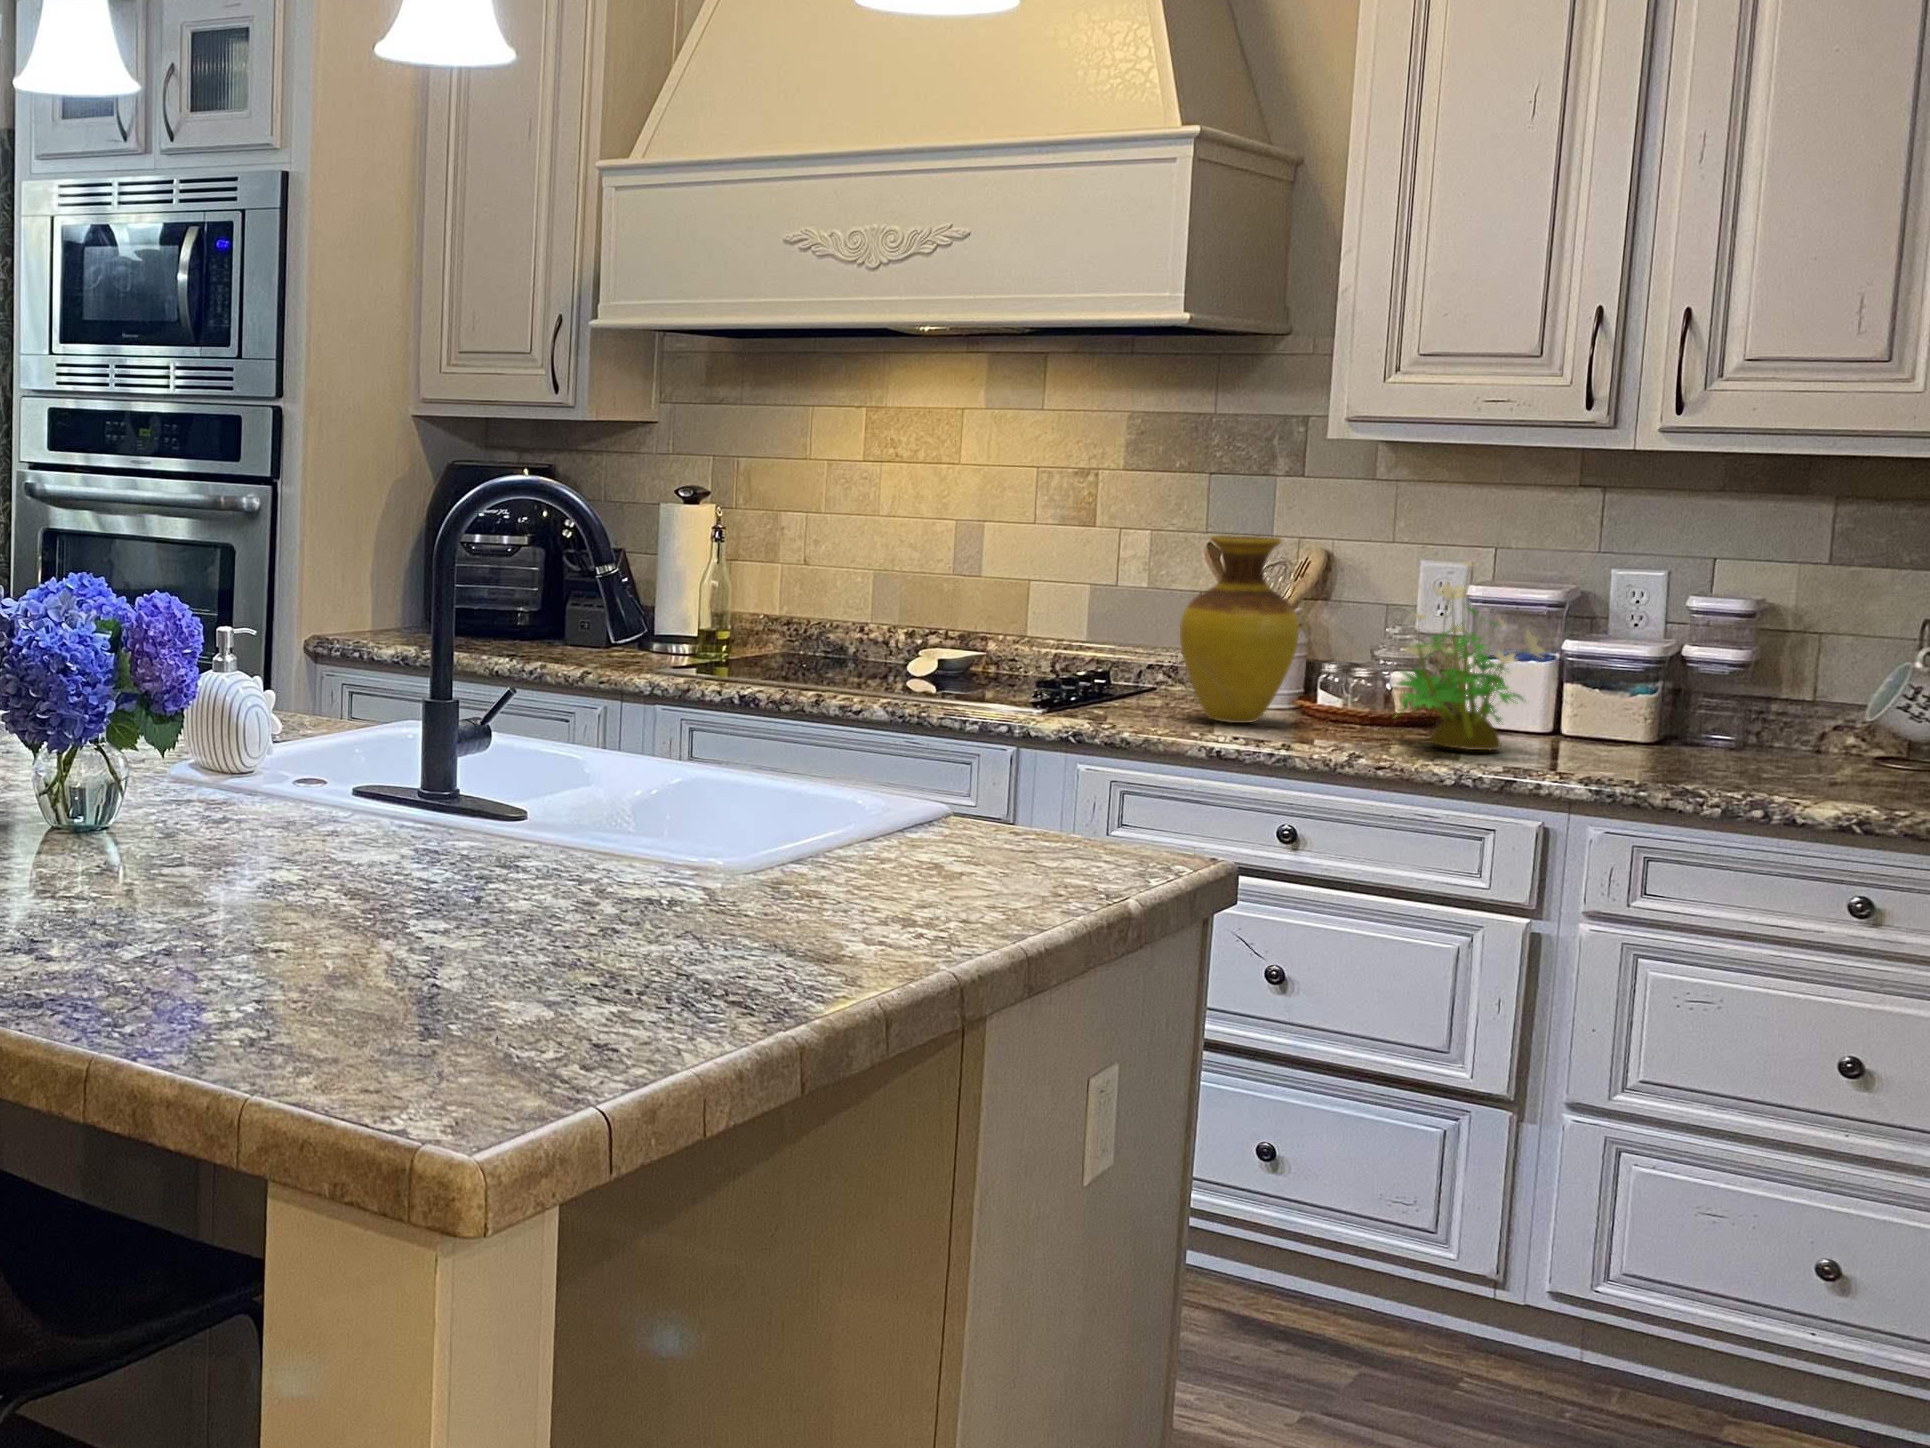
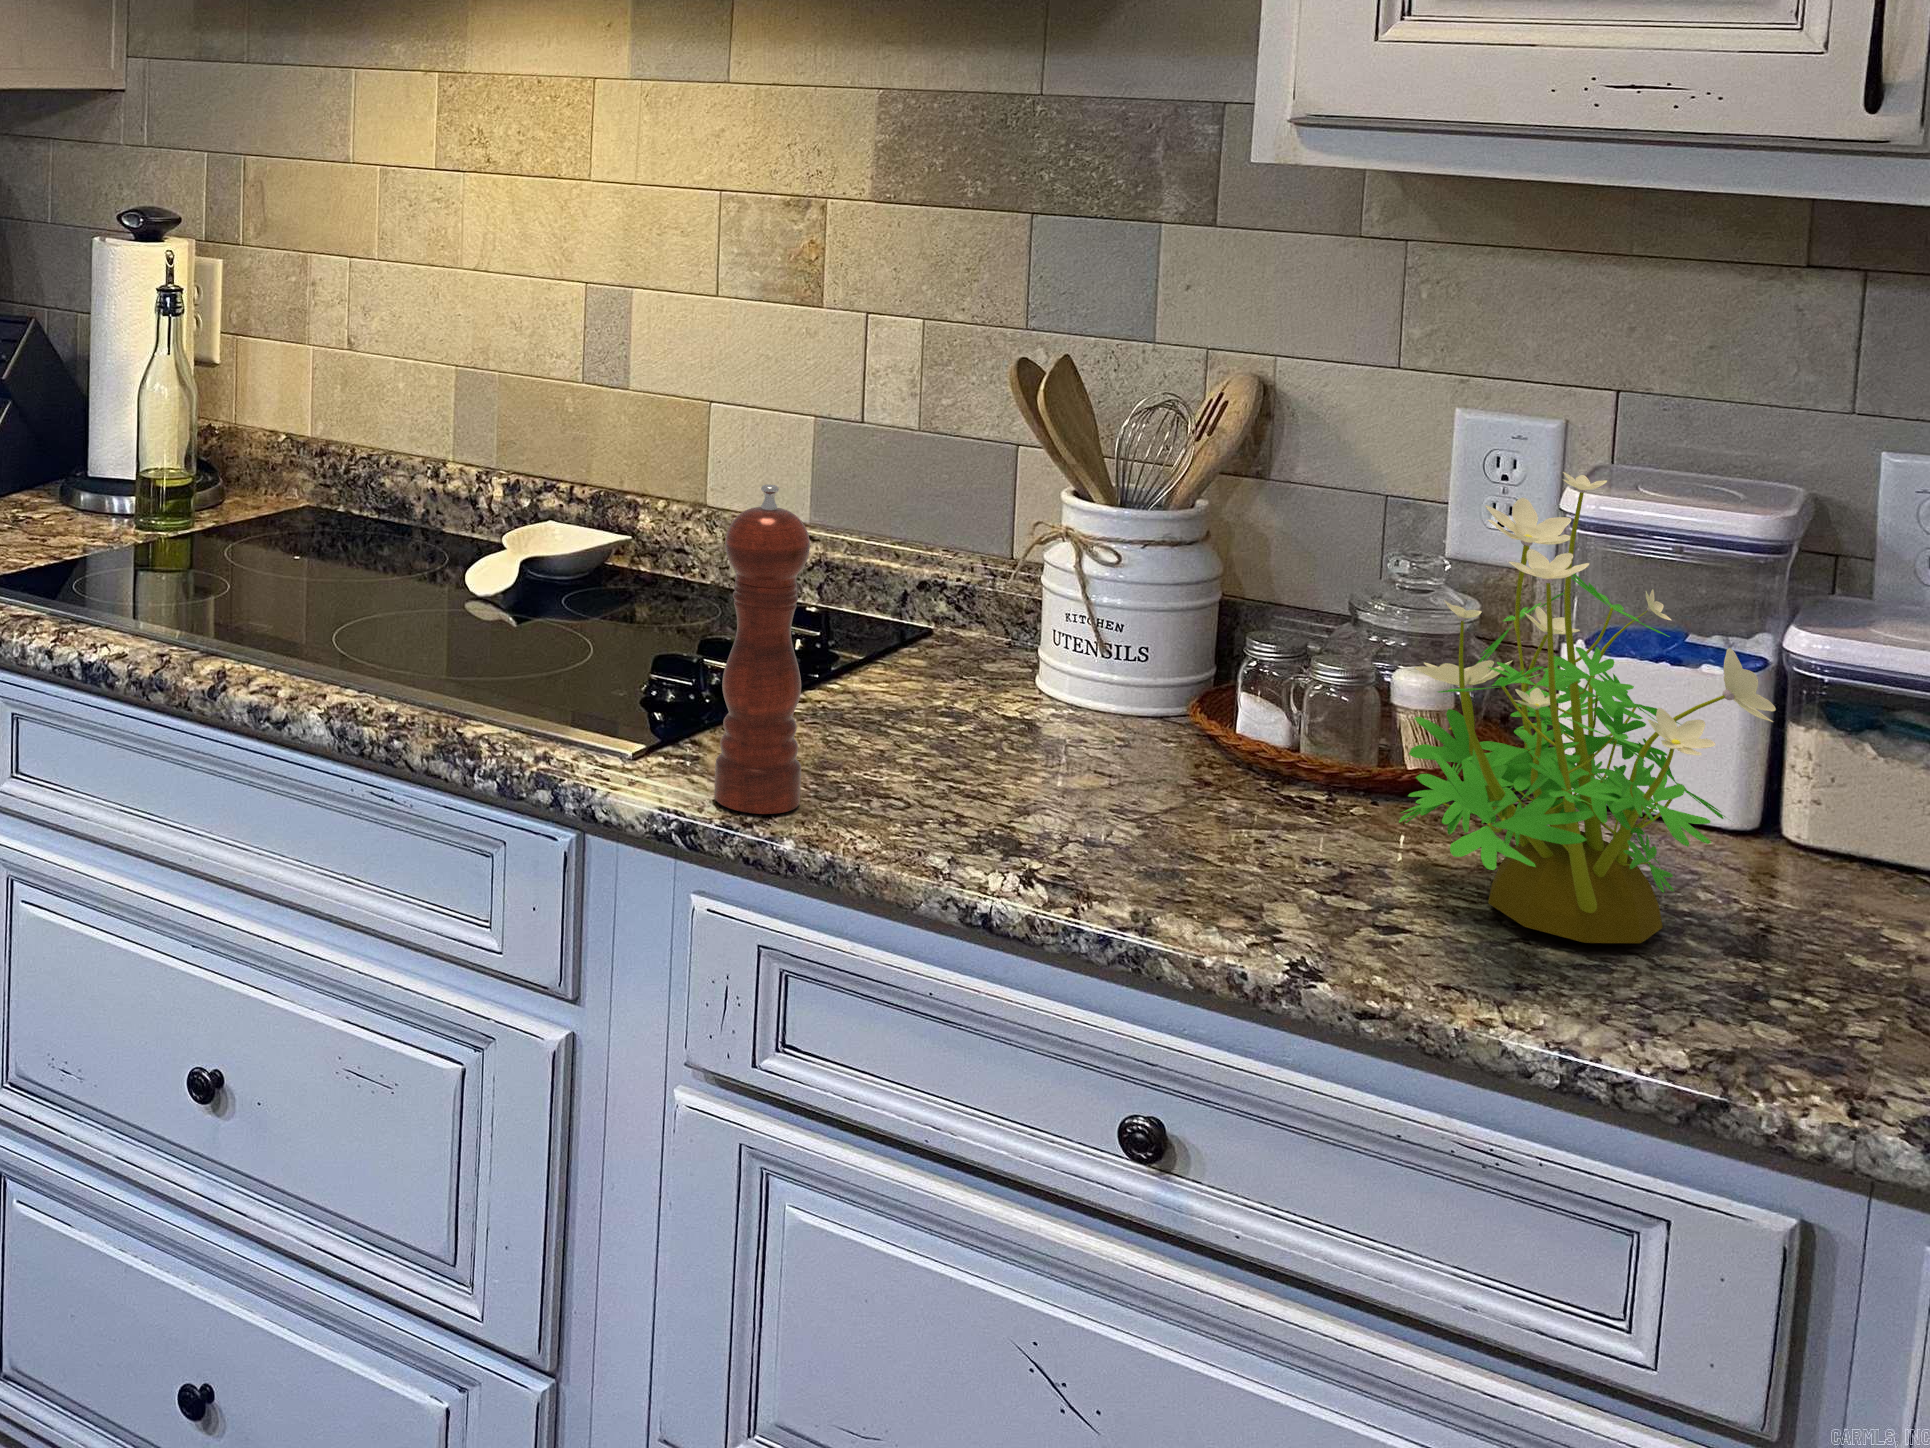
vase: present [1180,535,1299,723] -> none [930,369,1189,793]
pepper mill: none [1087,581,1134,726] -> present [714,485,810,814]

